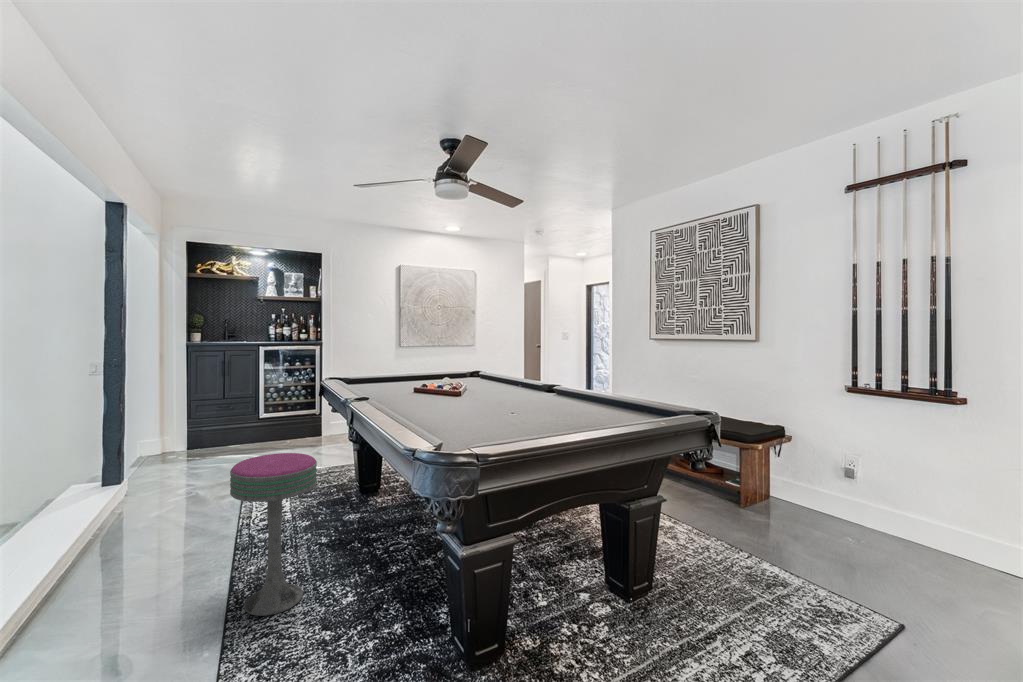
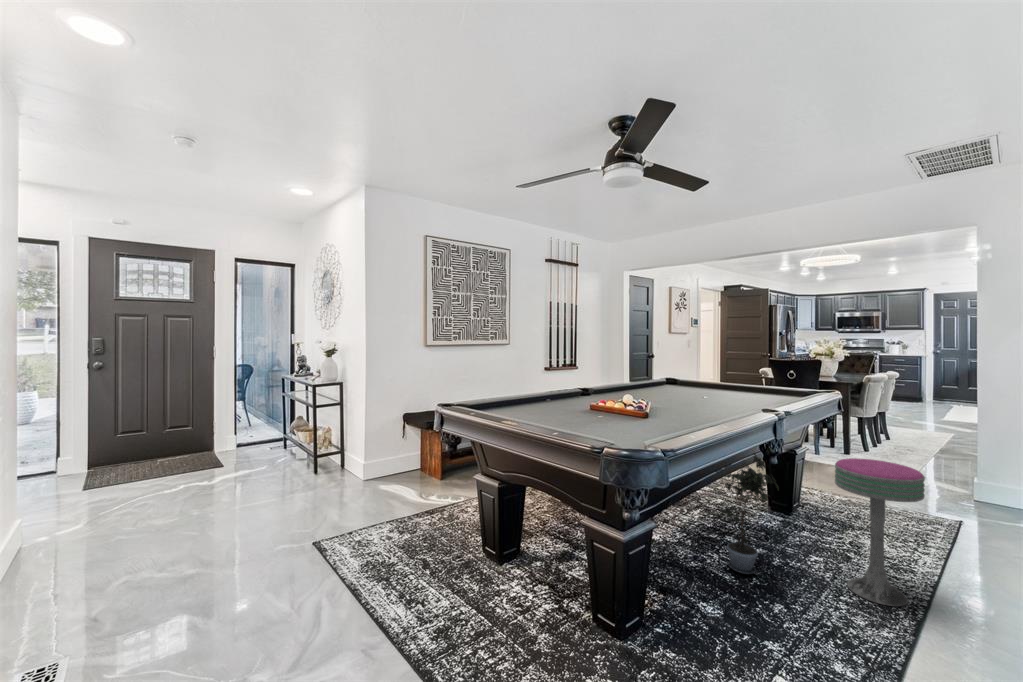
potted plant: none [337,437,412,552] -> present [717,453,779,574]

